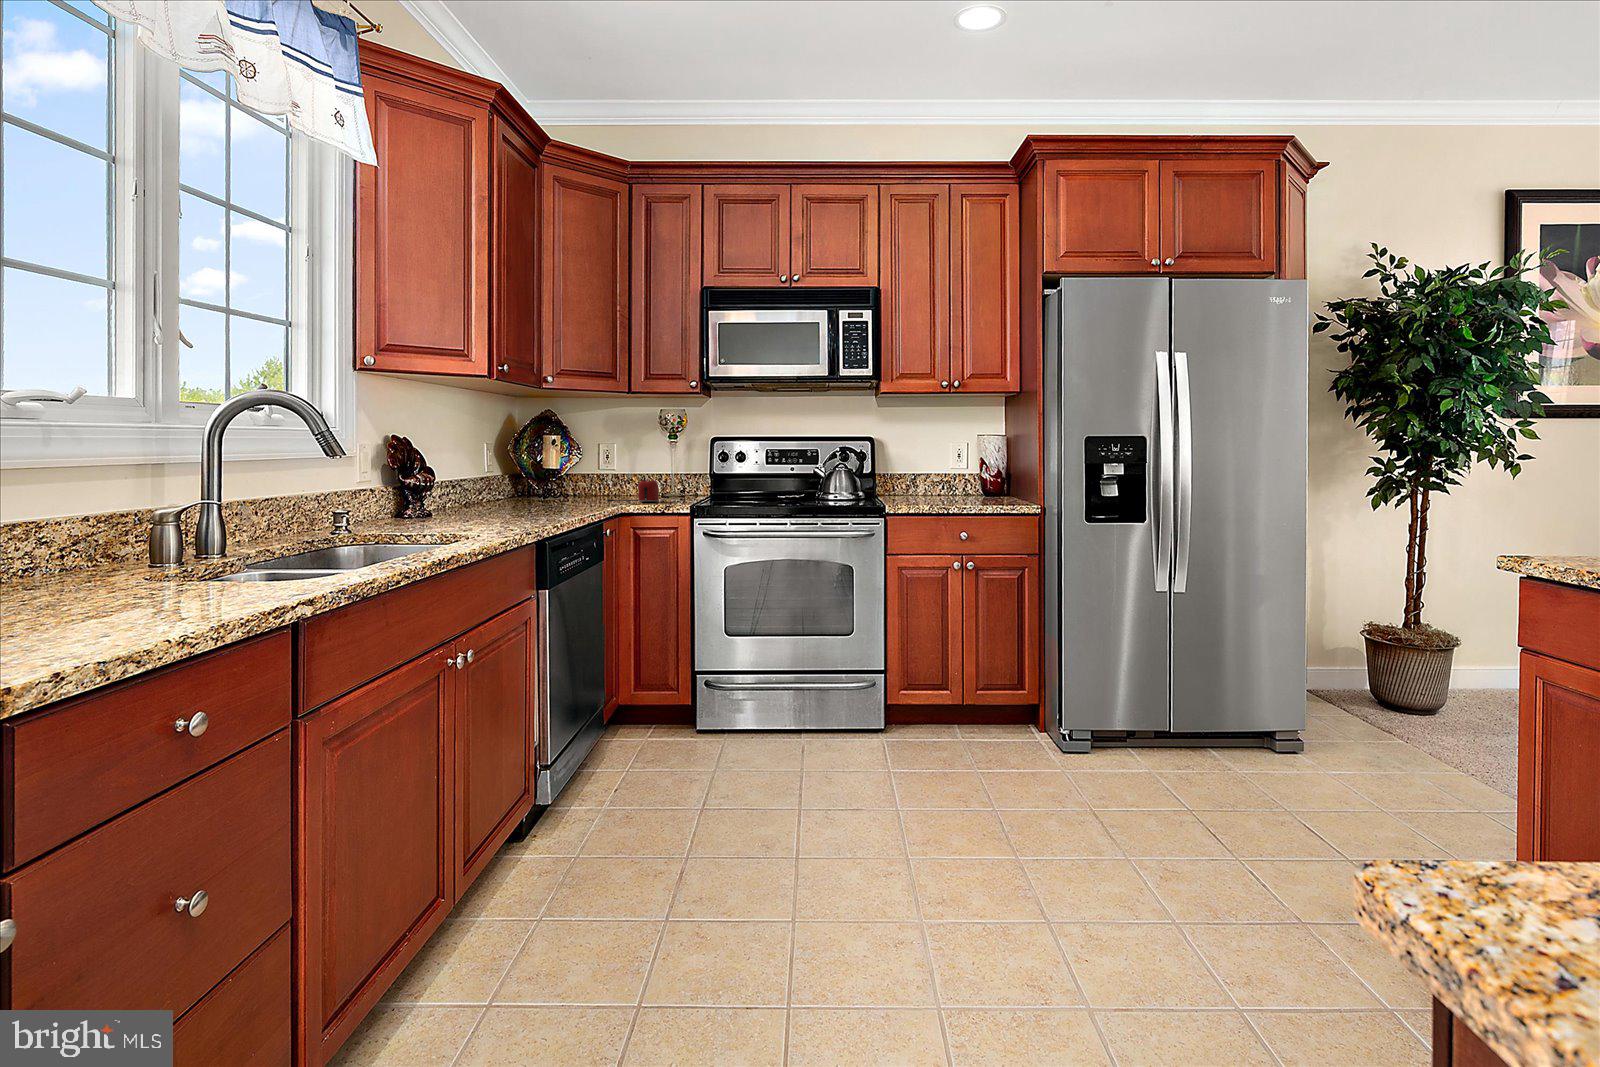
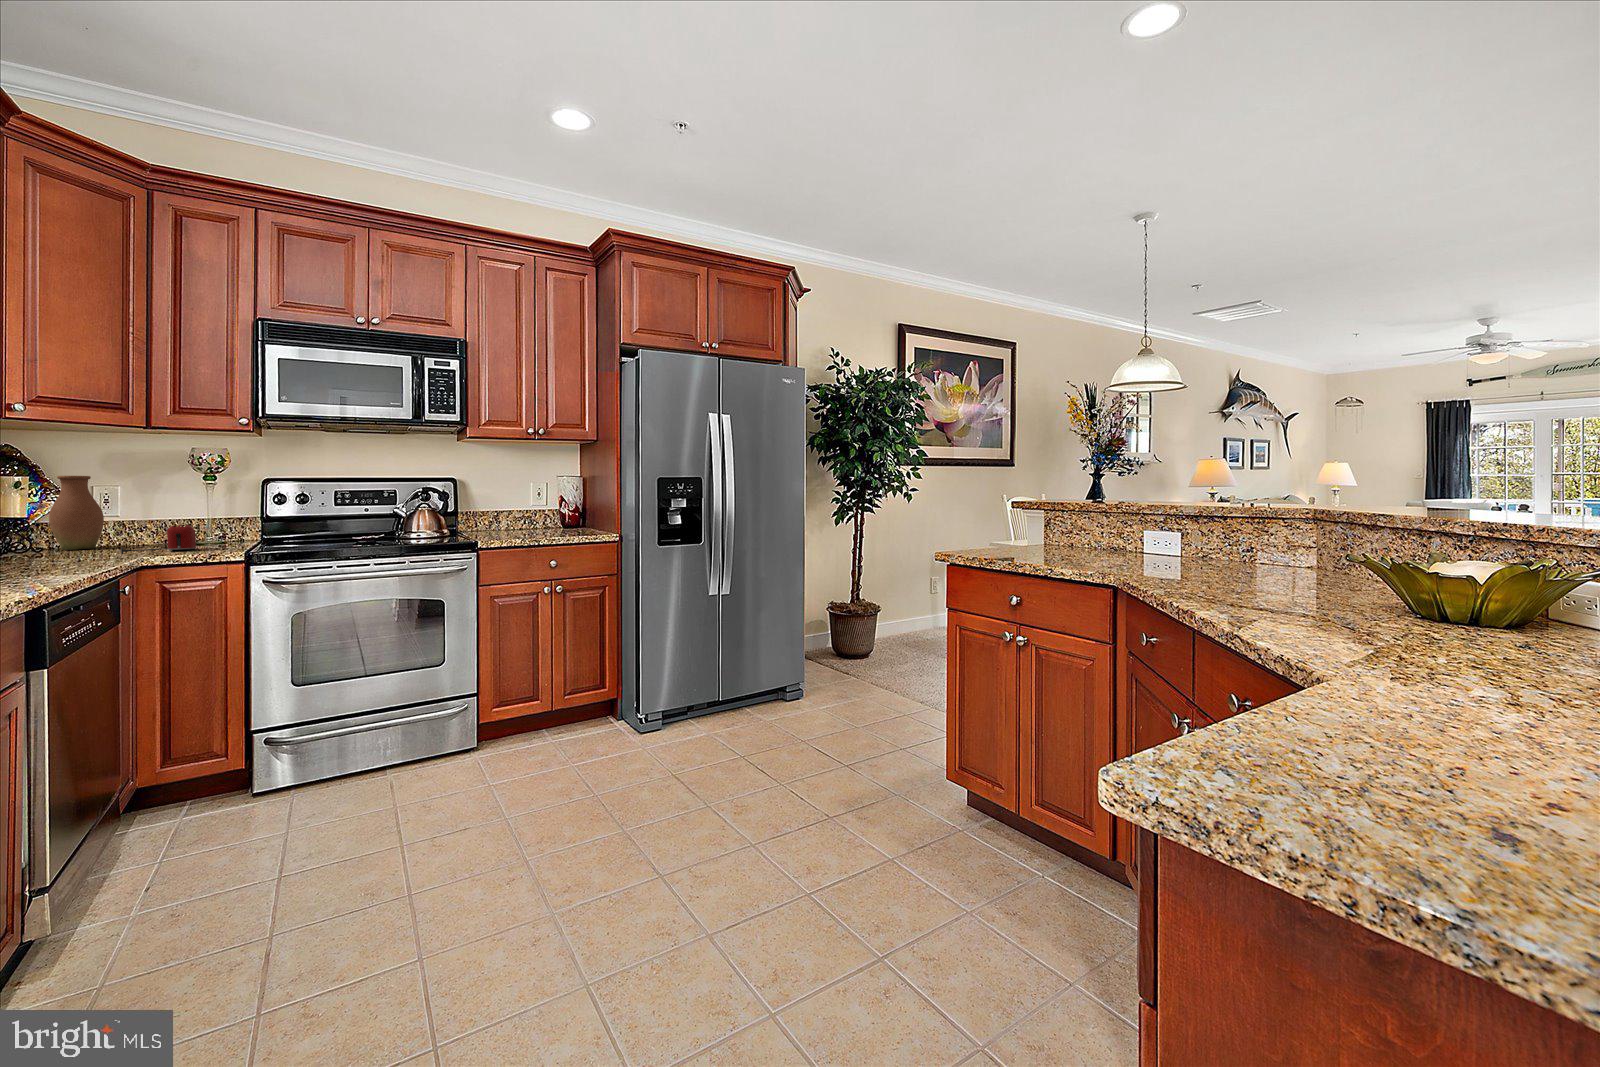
vase: none [568,436,601,498] -> present [49,476,104,550]

